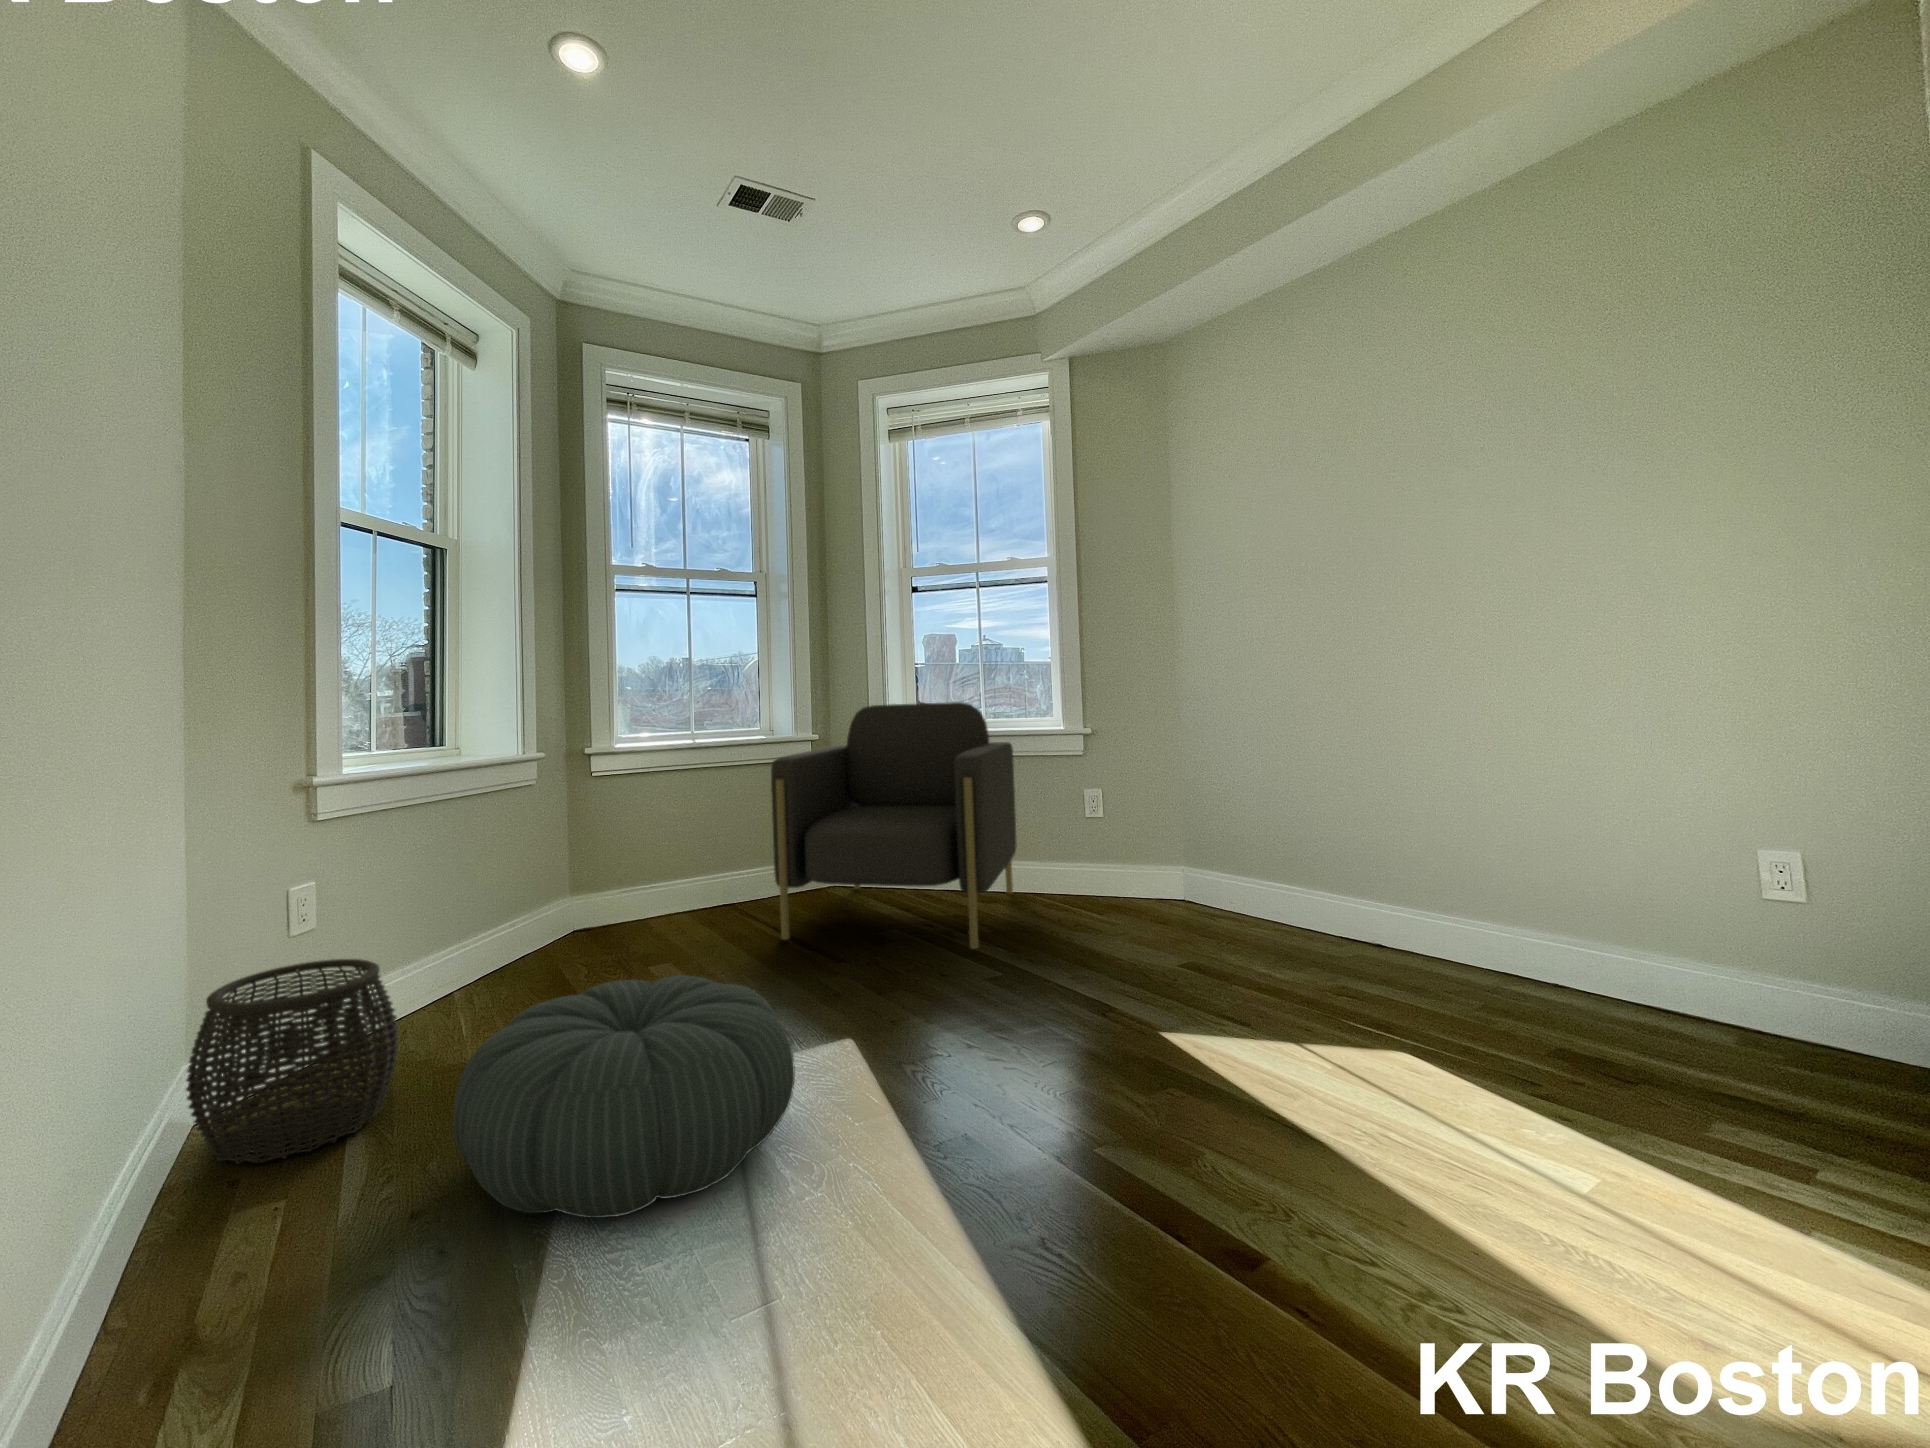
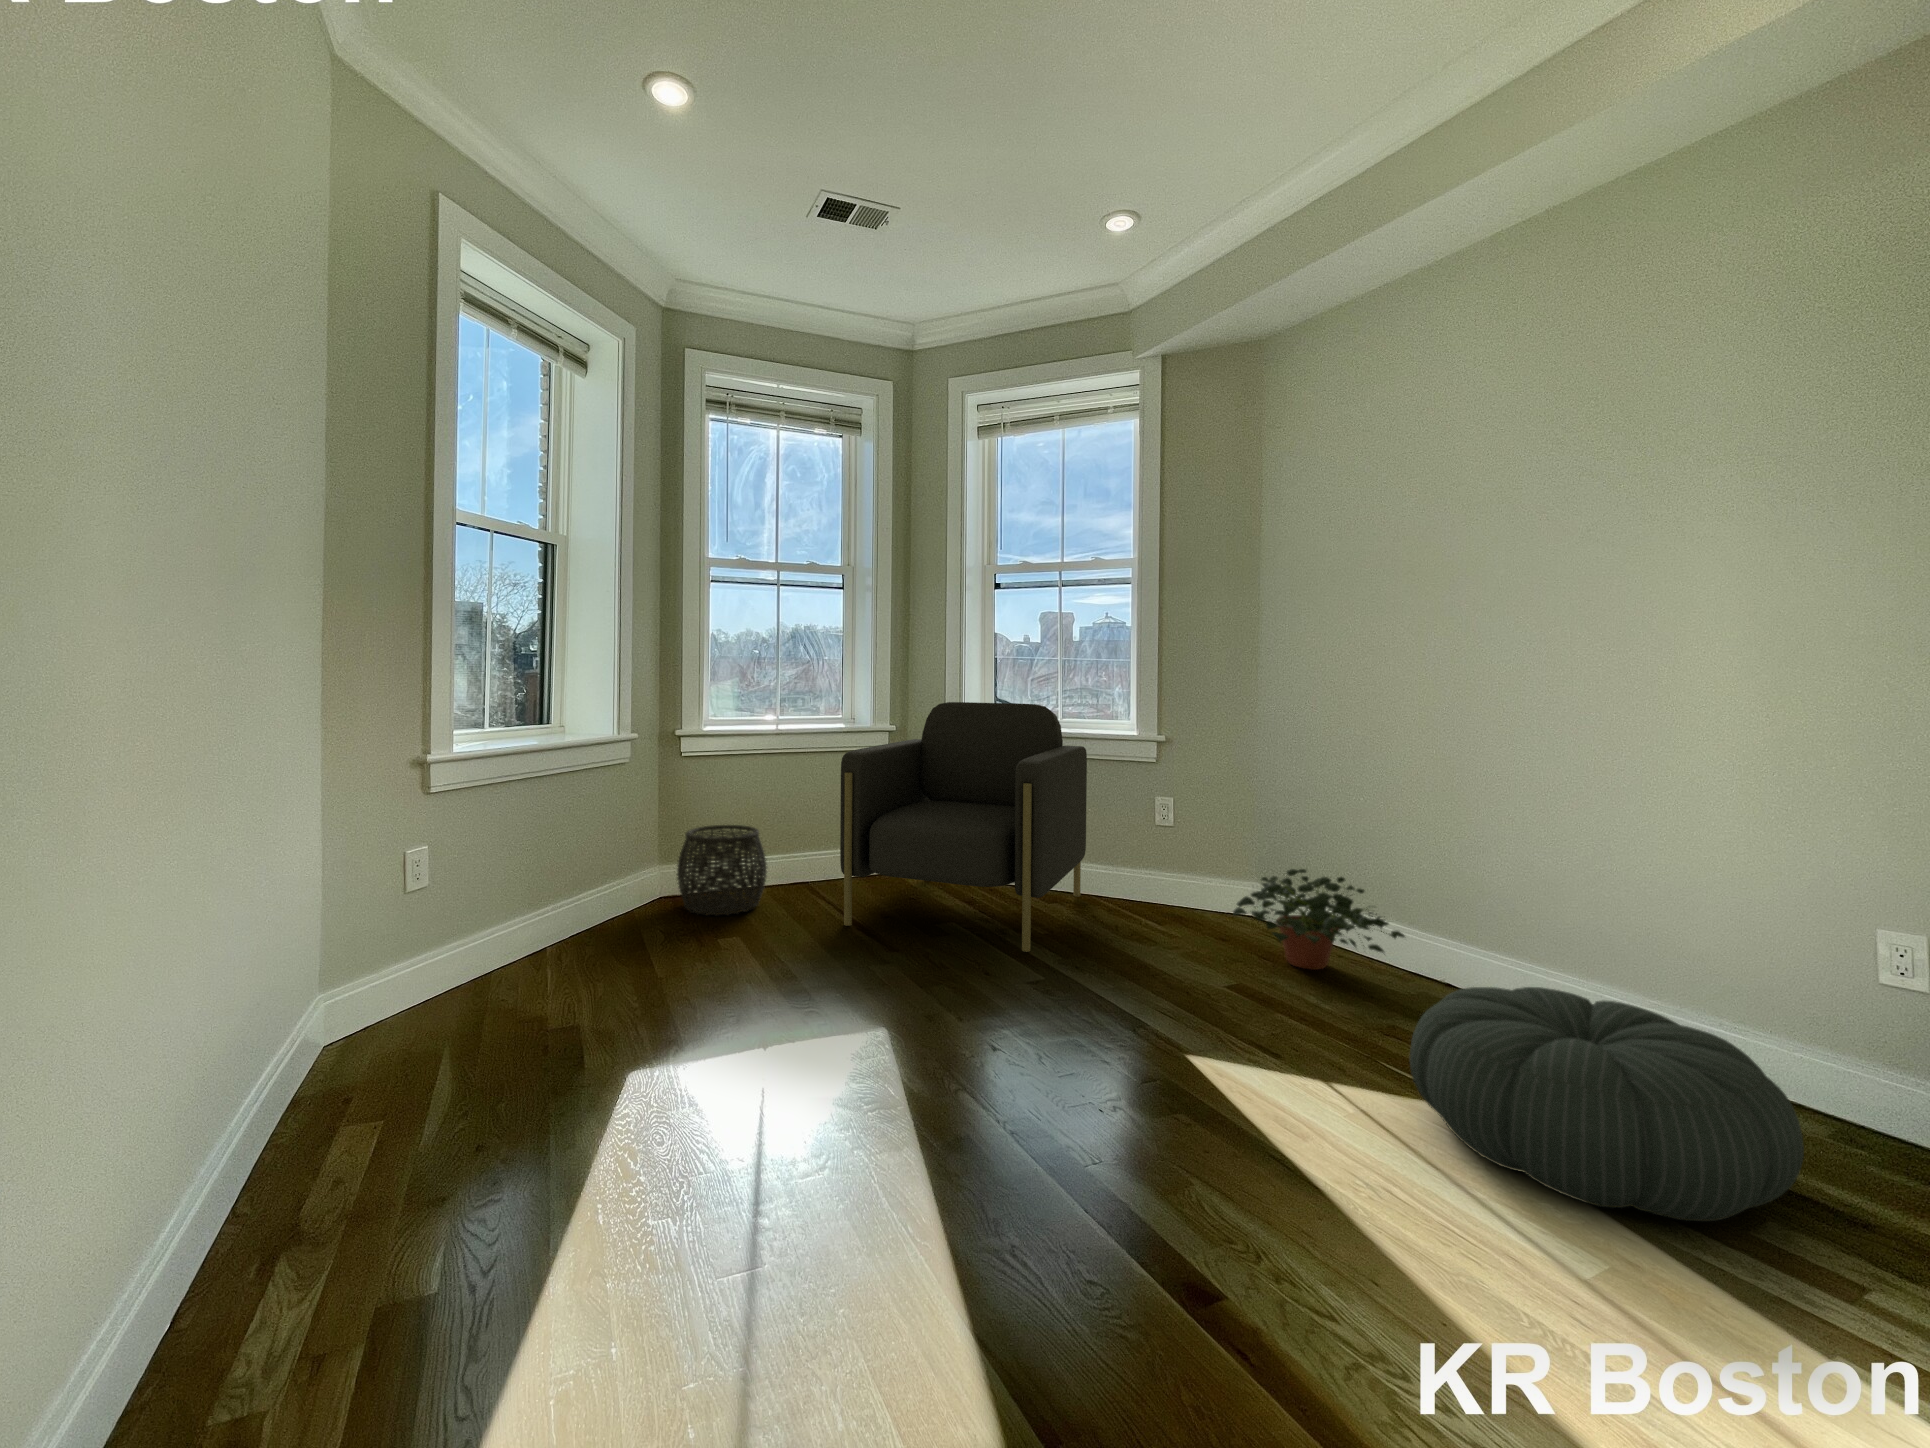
potted plant: none [1173,845,1336,941] -> present [1233,869,1405,970]
woven basket: present [186,959,399,1164] -> present [677,825,767,916]
pouf: present [453,975,795,1218] -> present [1410,987,1804,1221]

